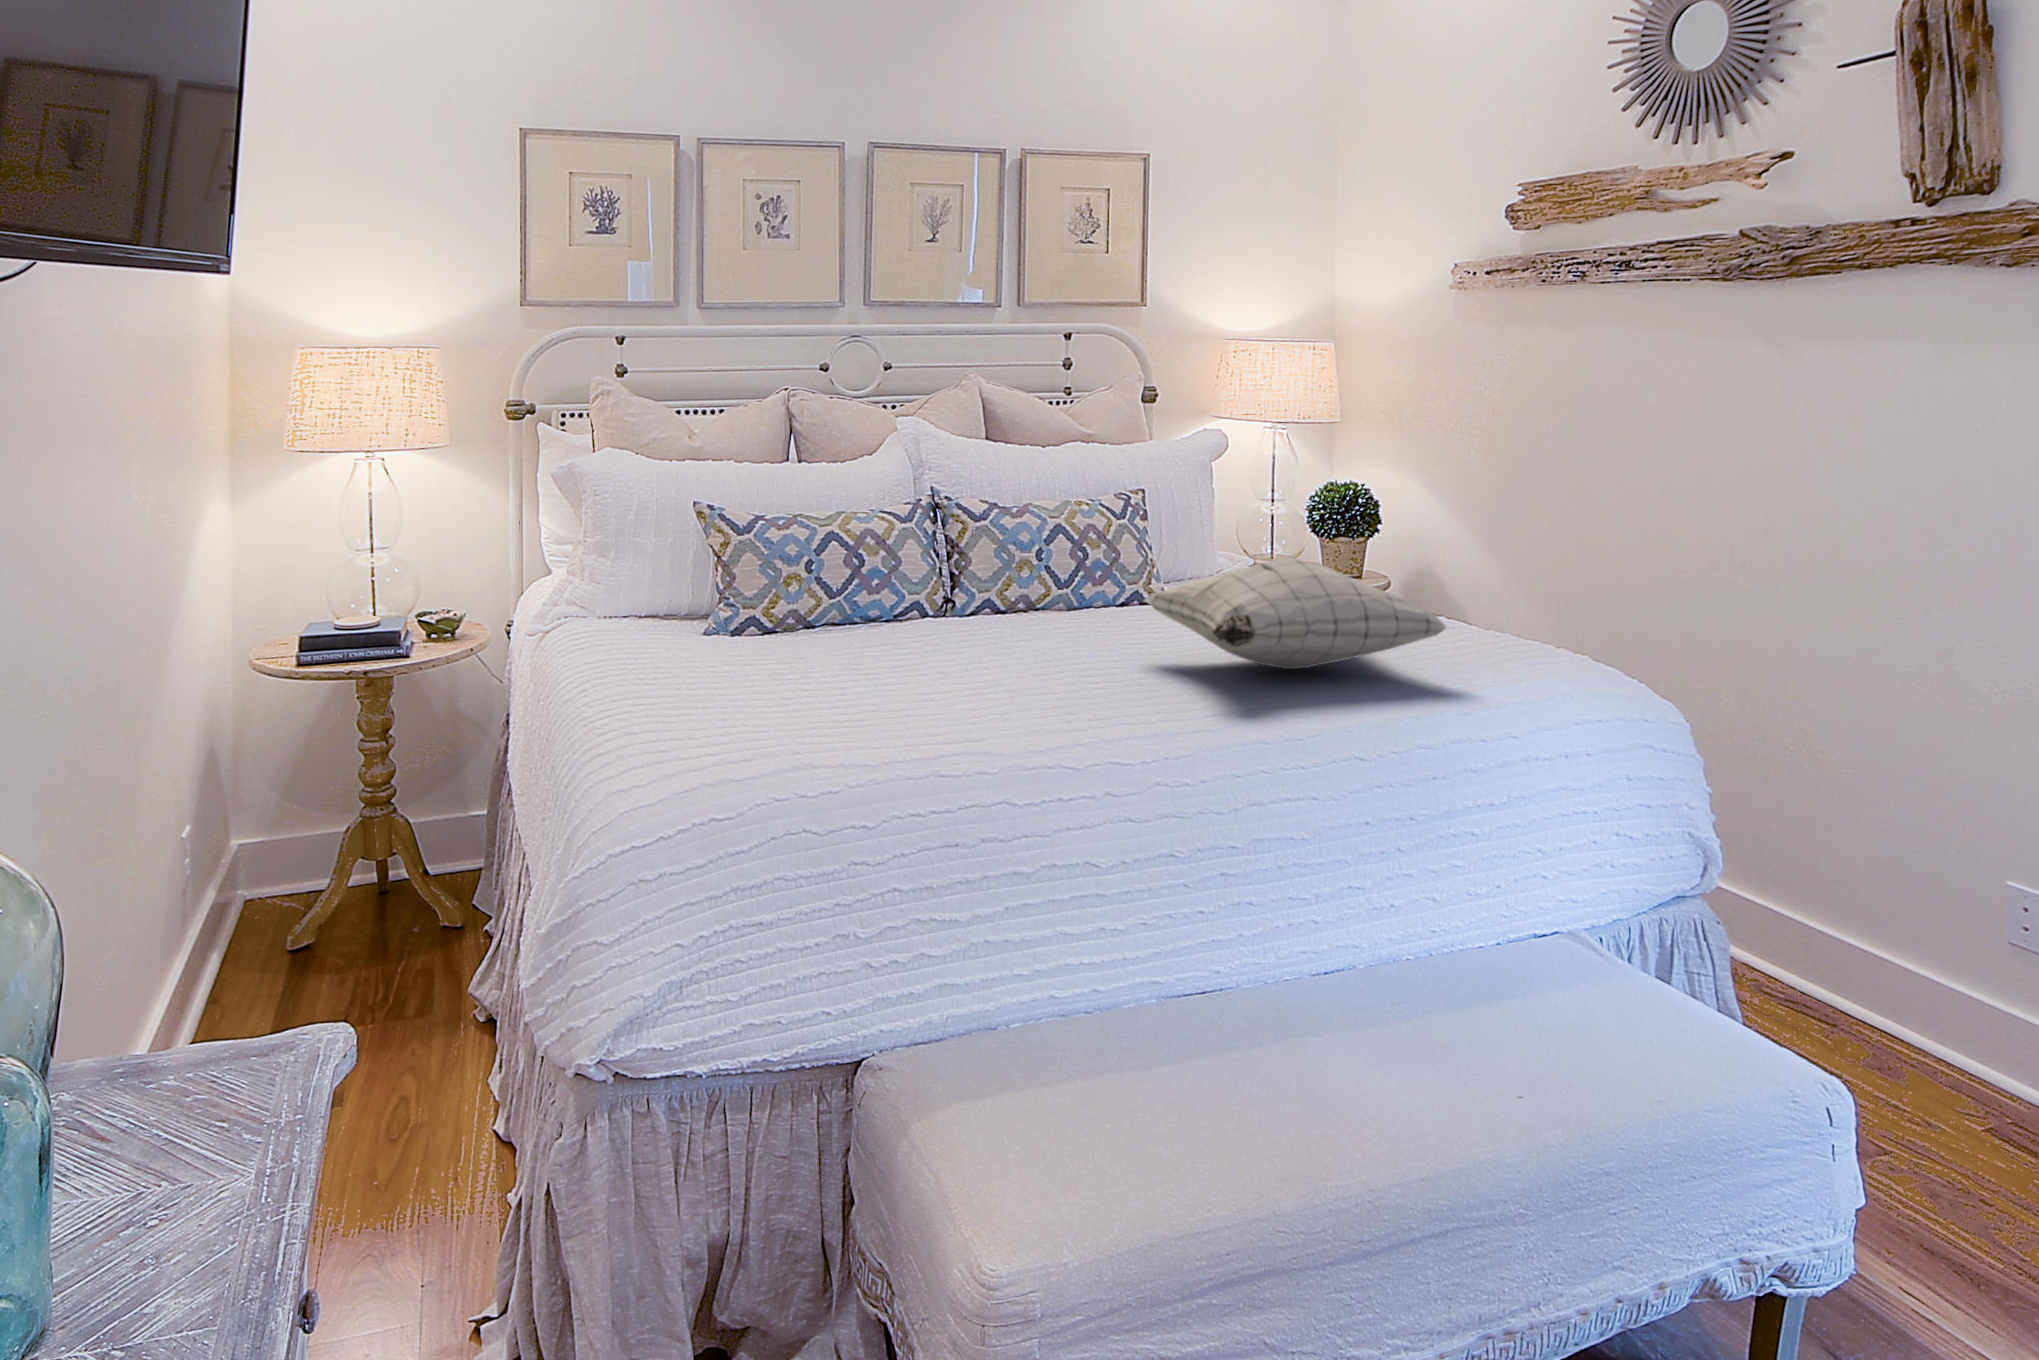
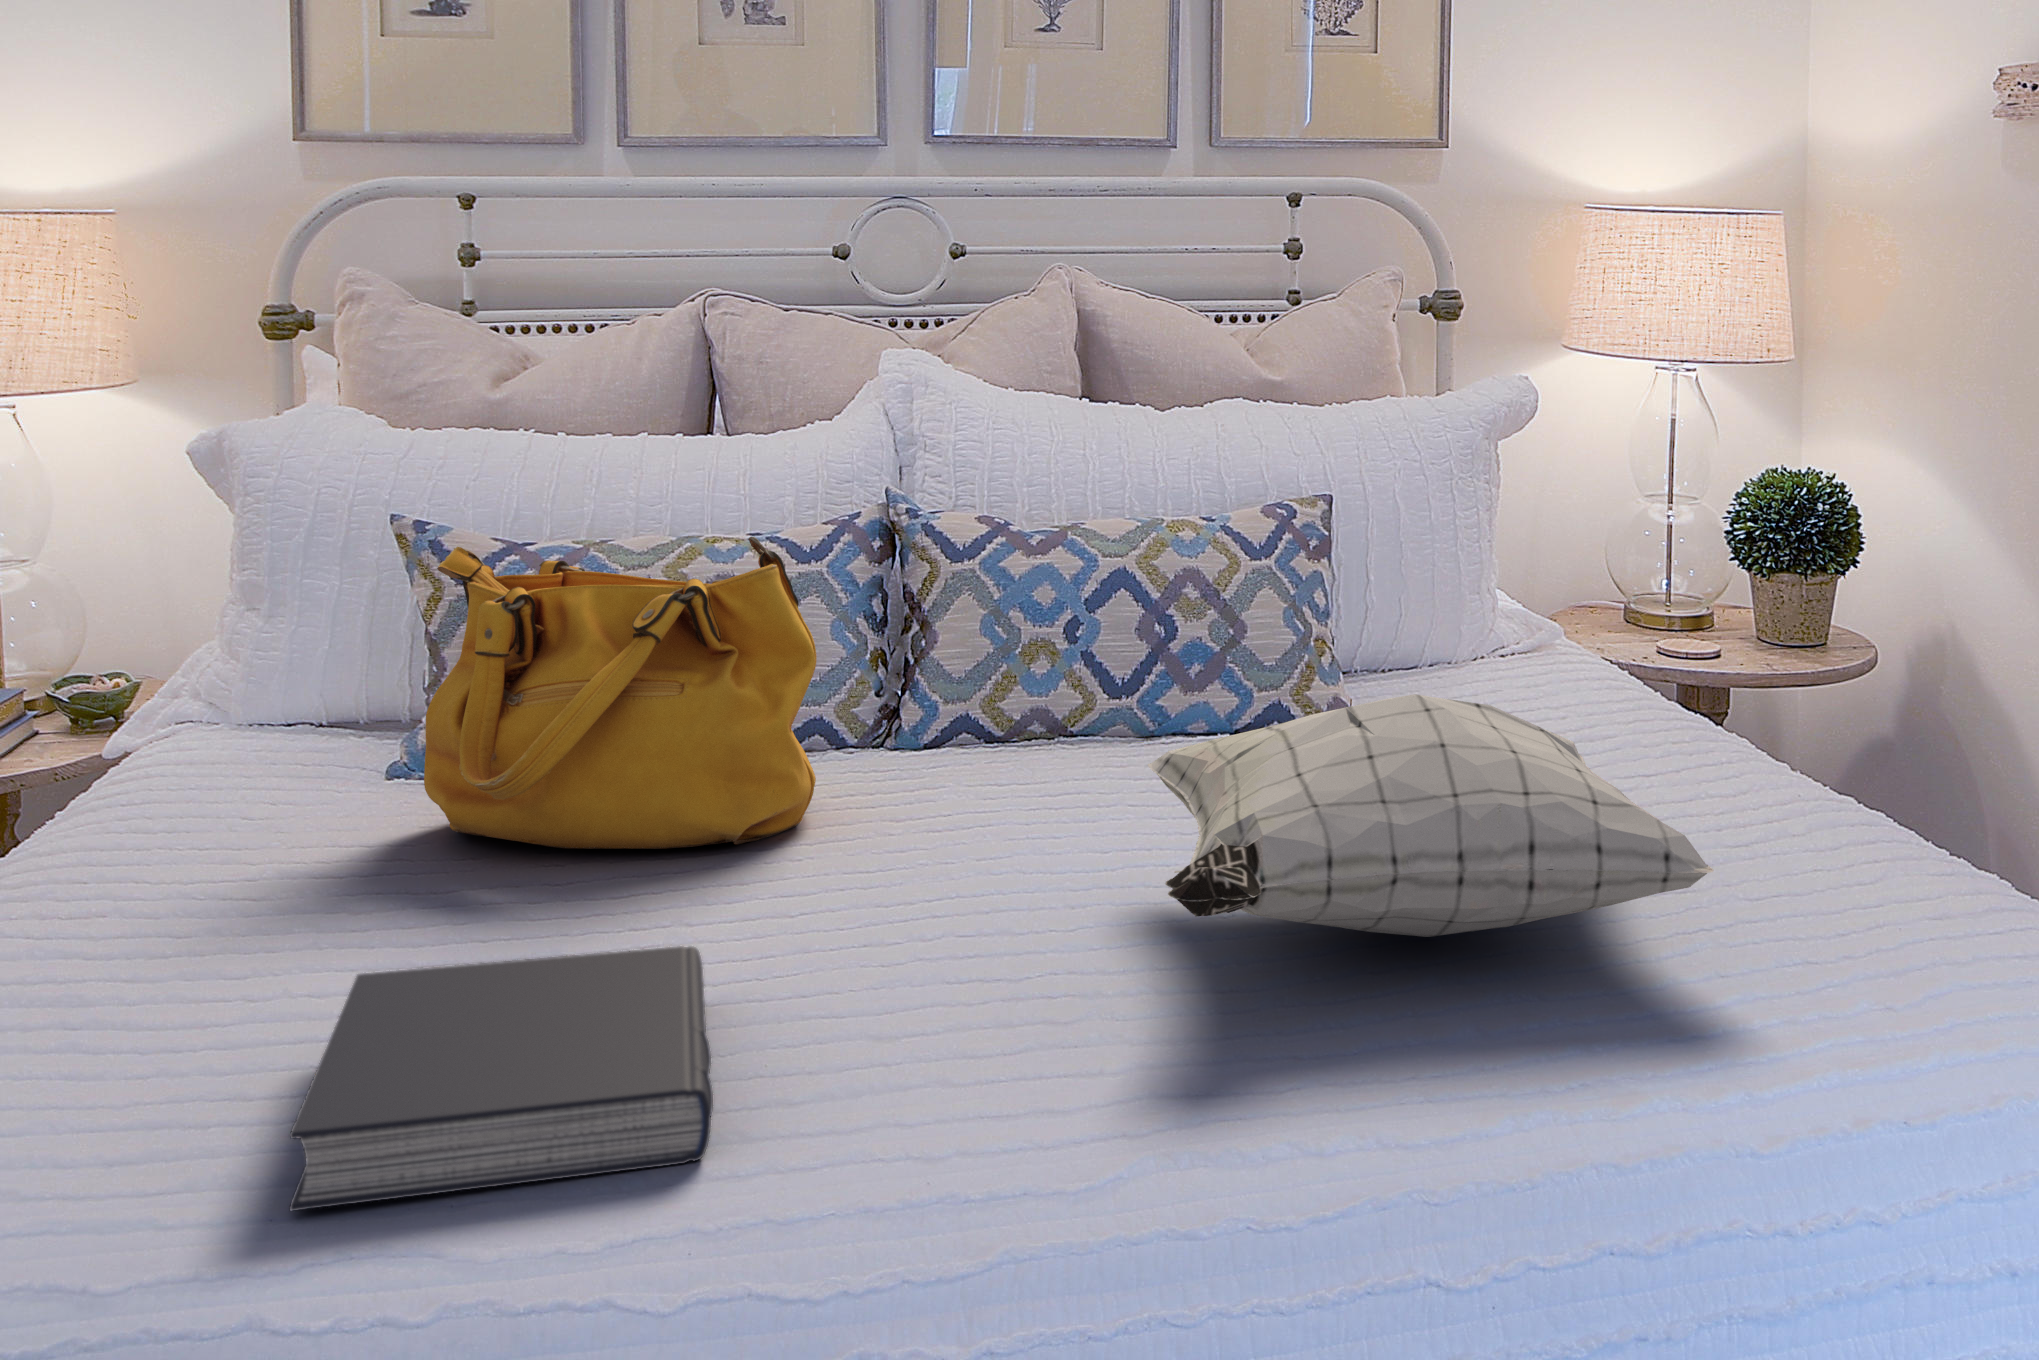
handbag: none [762,500,954,651] -> present [424,537,817,849]
book: none [854,669,1063,748] -> present [290,946,713,1211]

